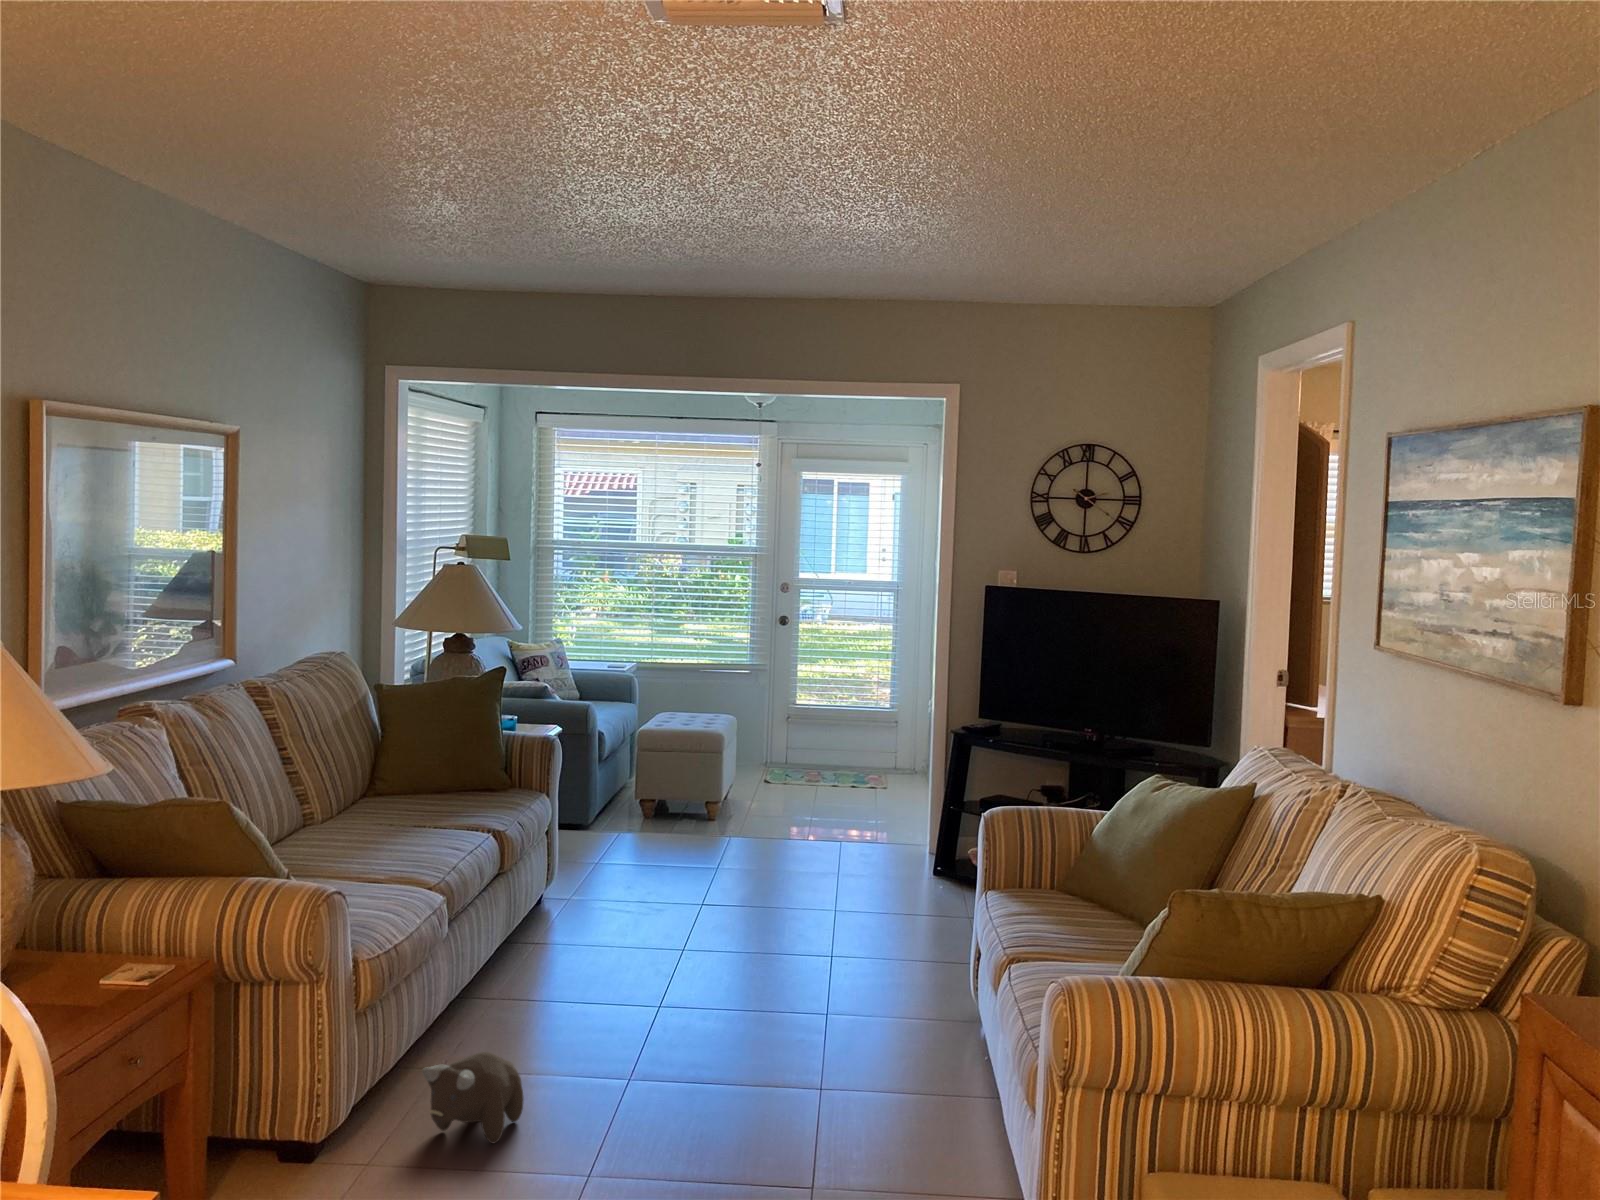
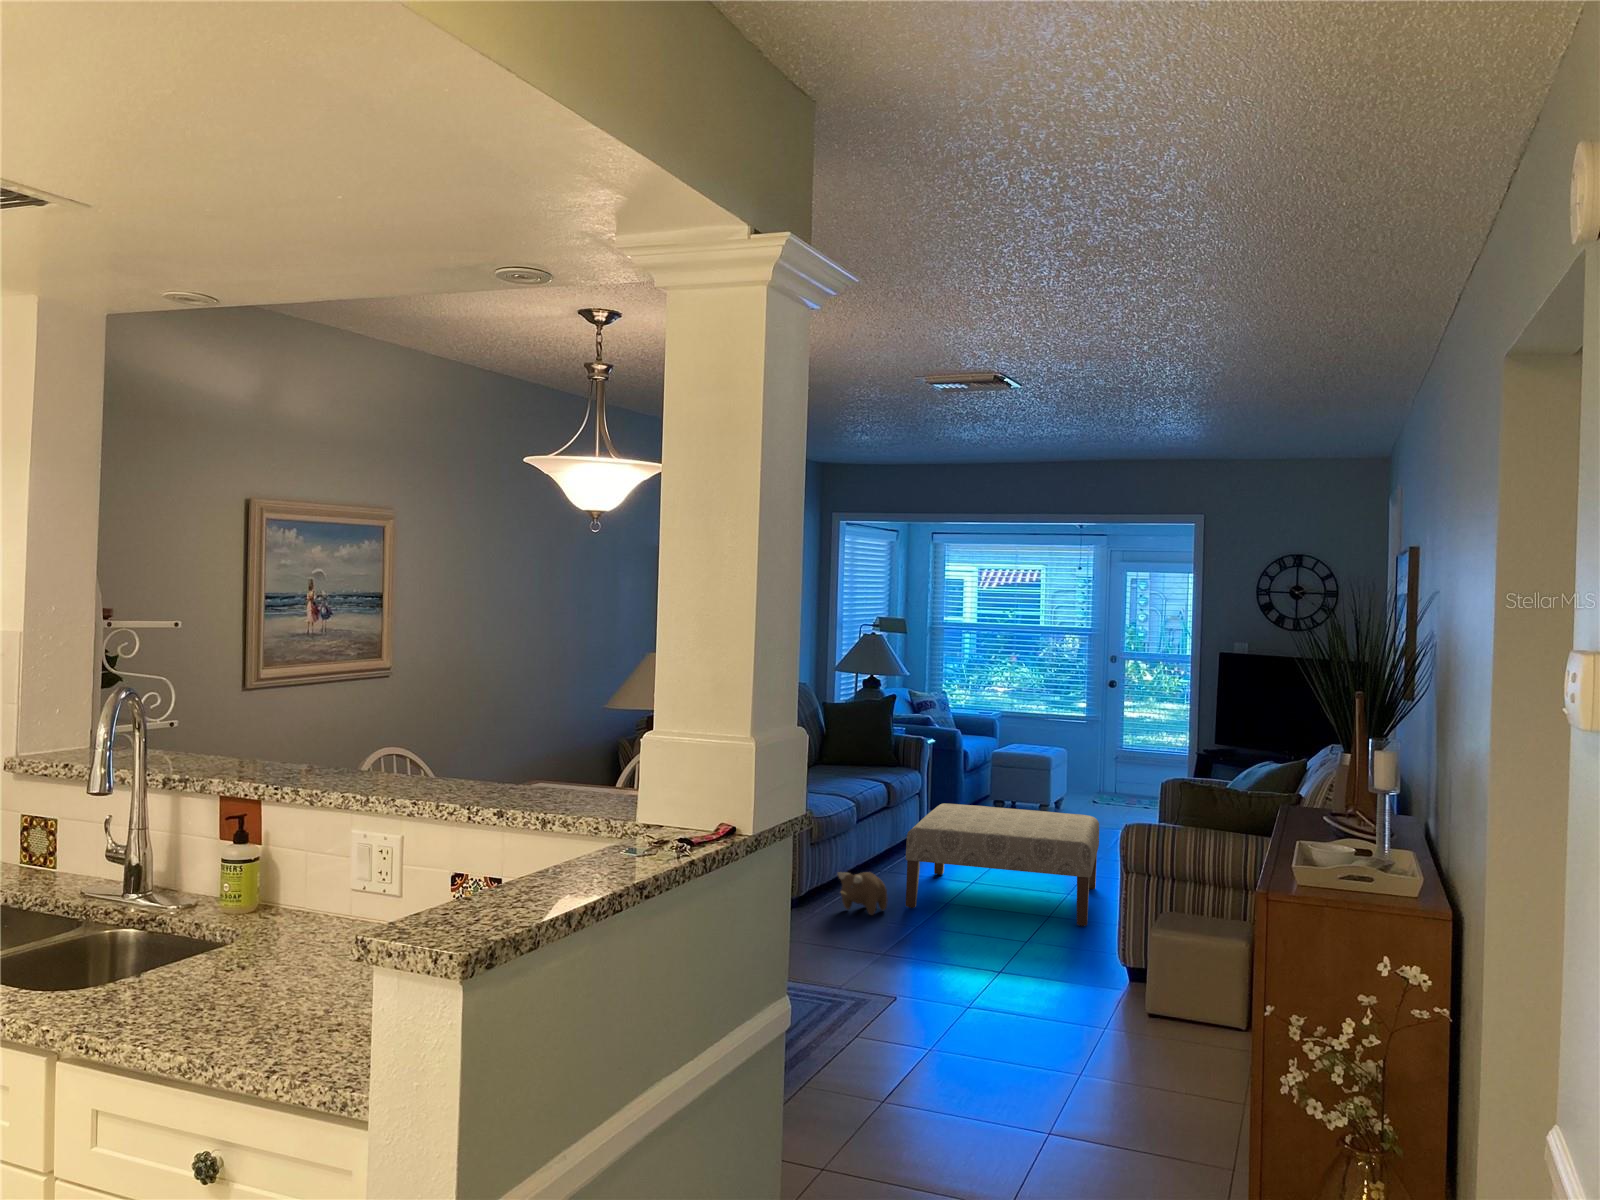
ottoman: none [556,866,901,1106] -> present [906,803,1099,926]

